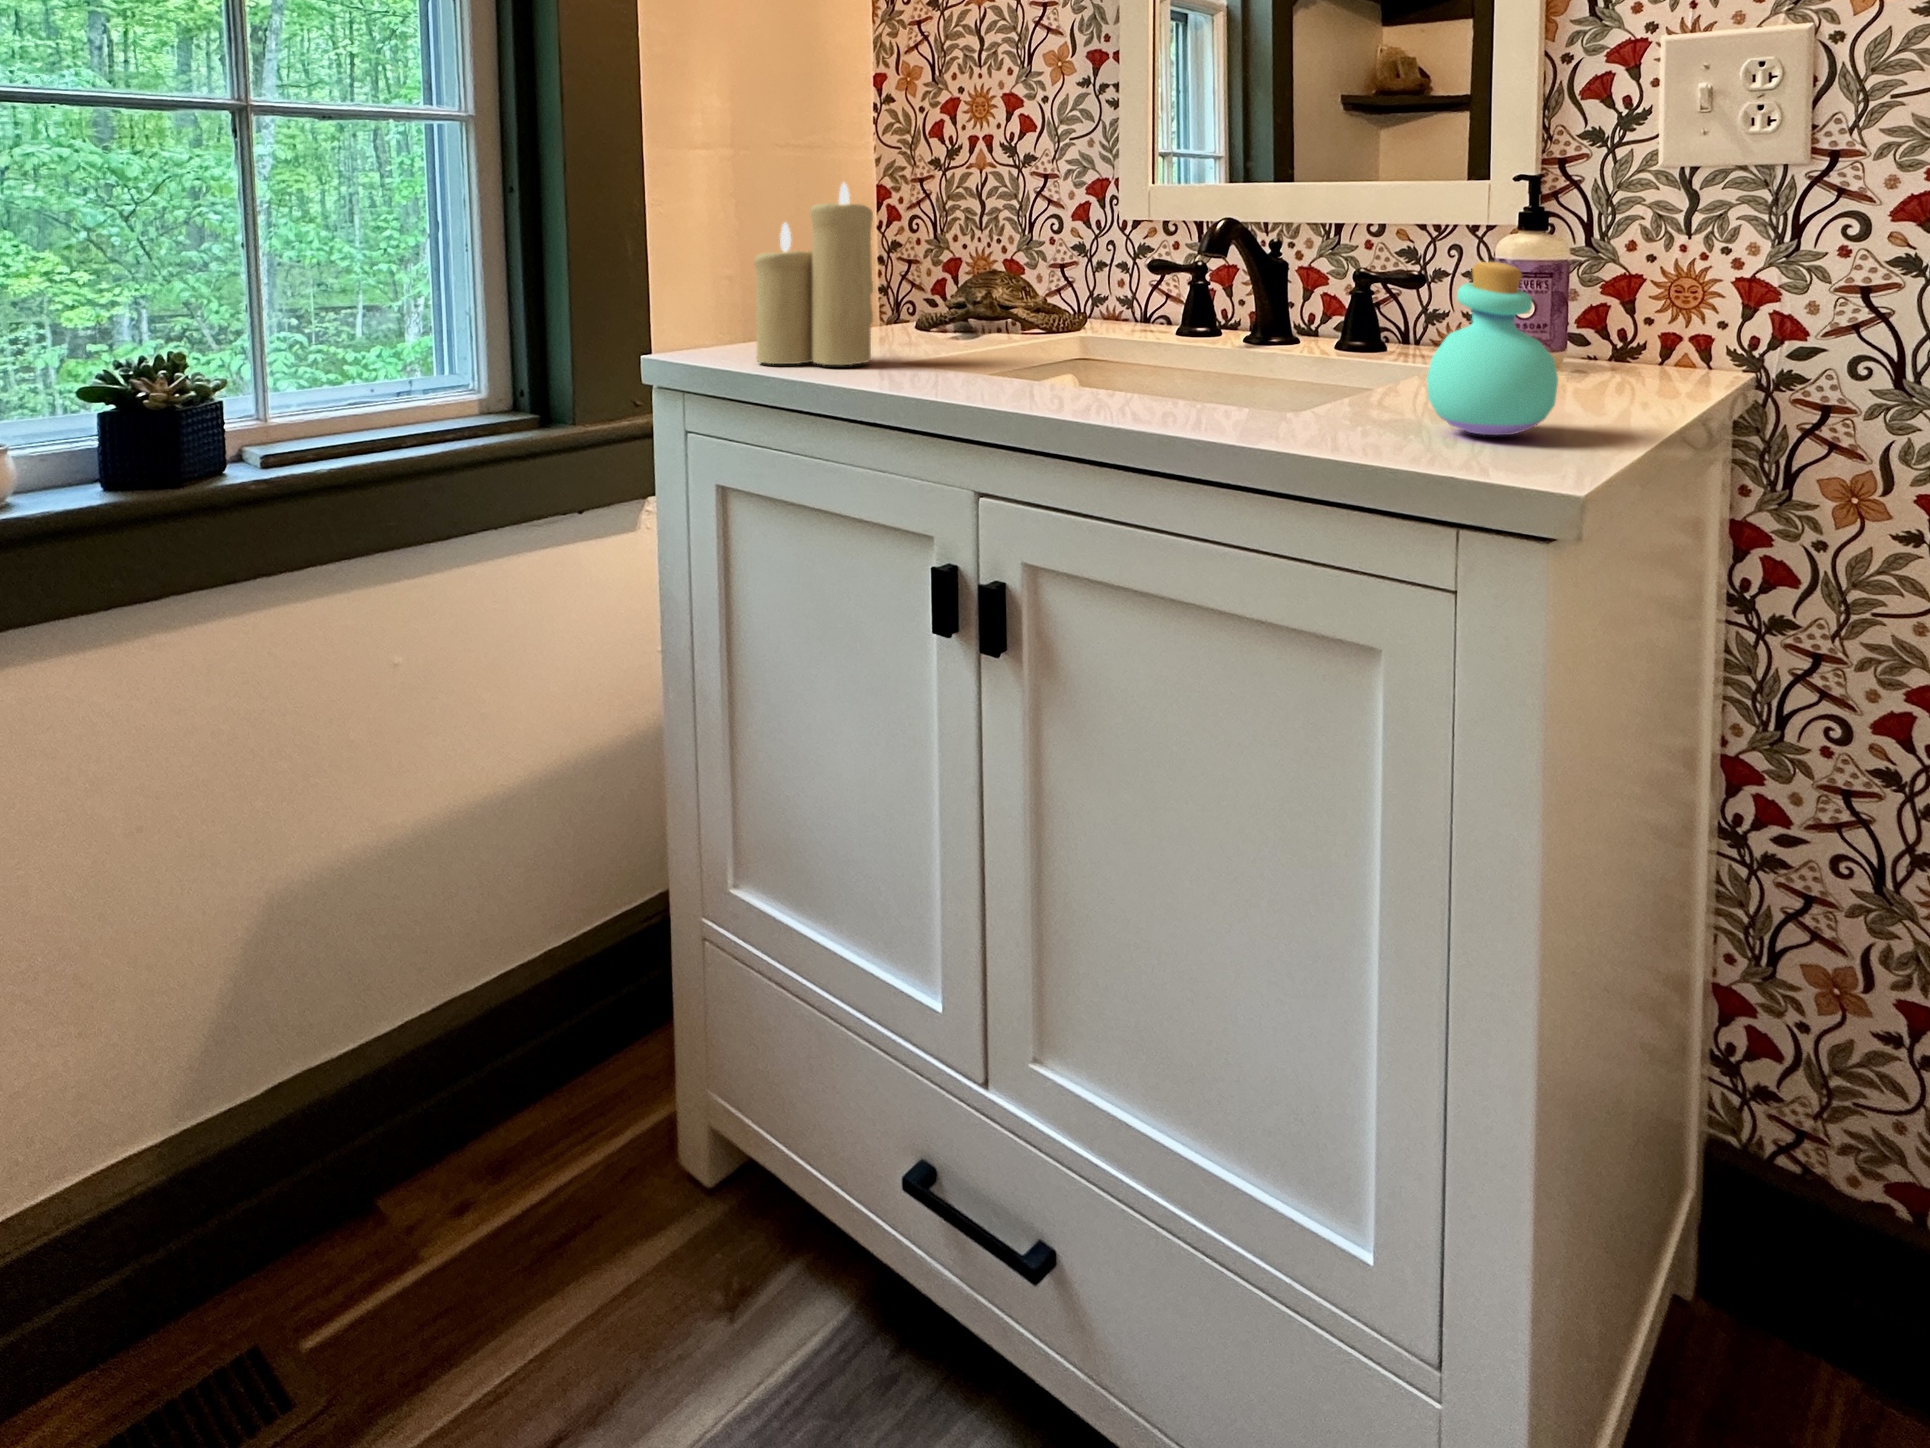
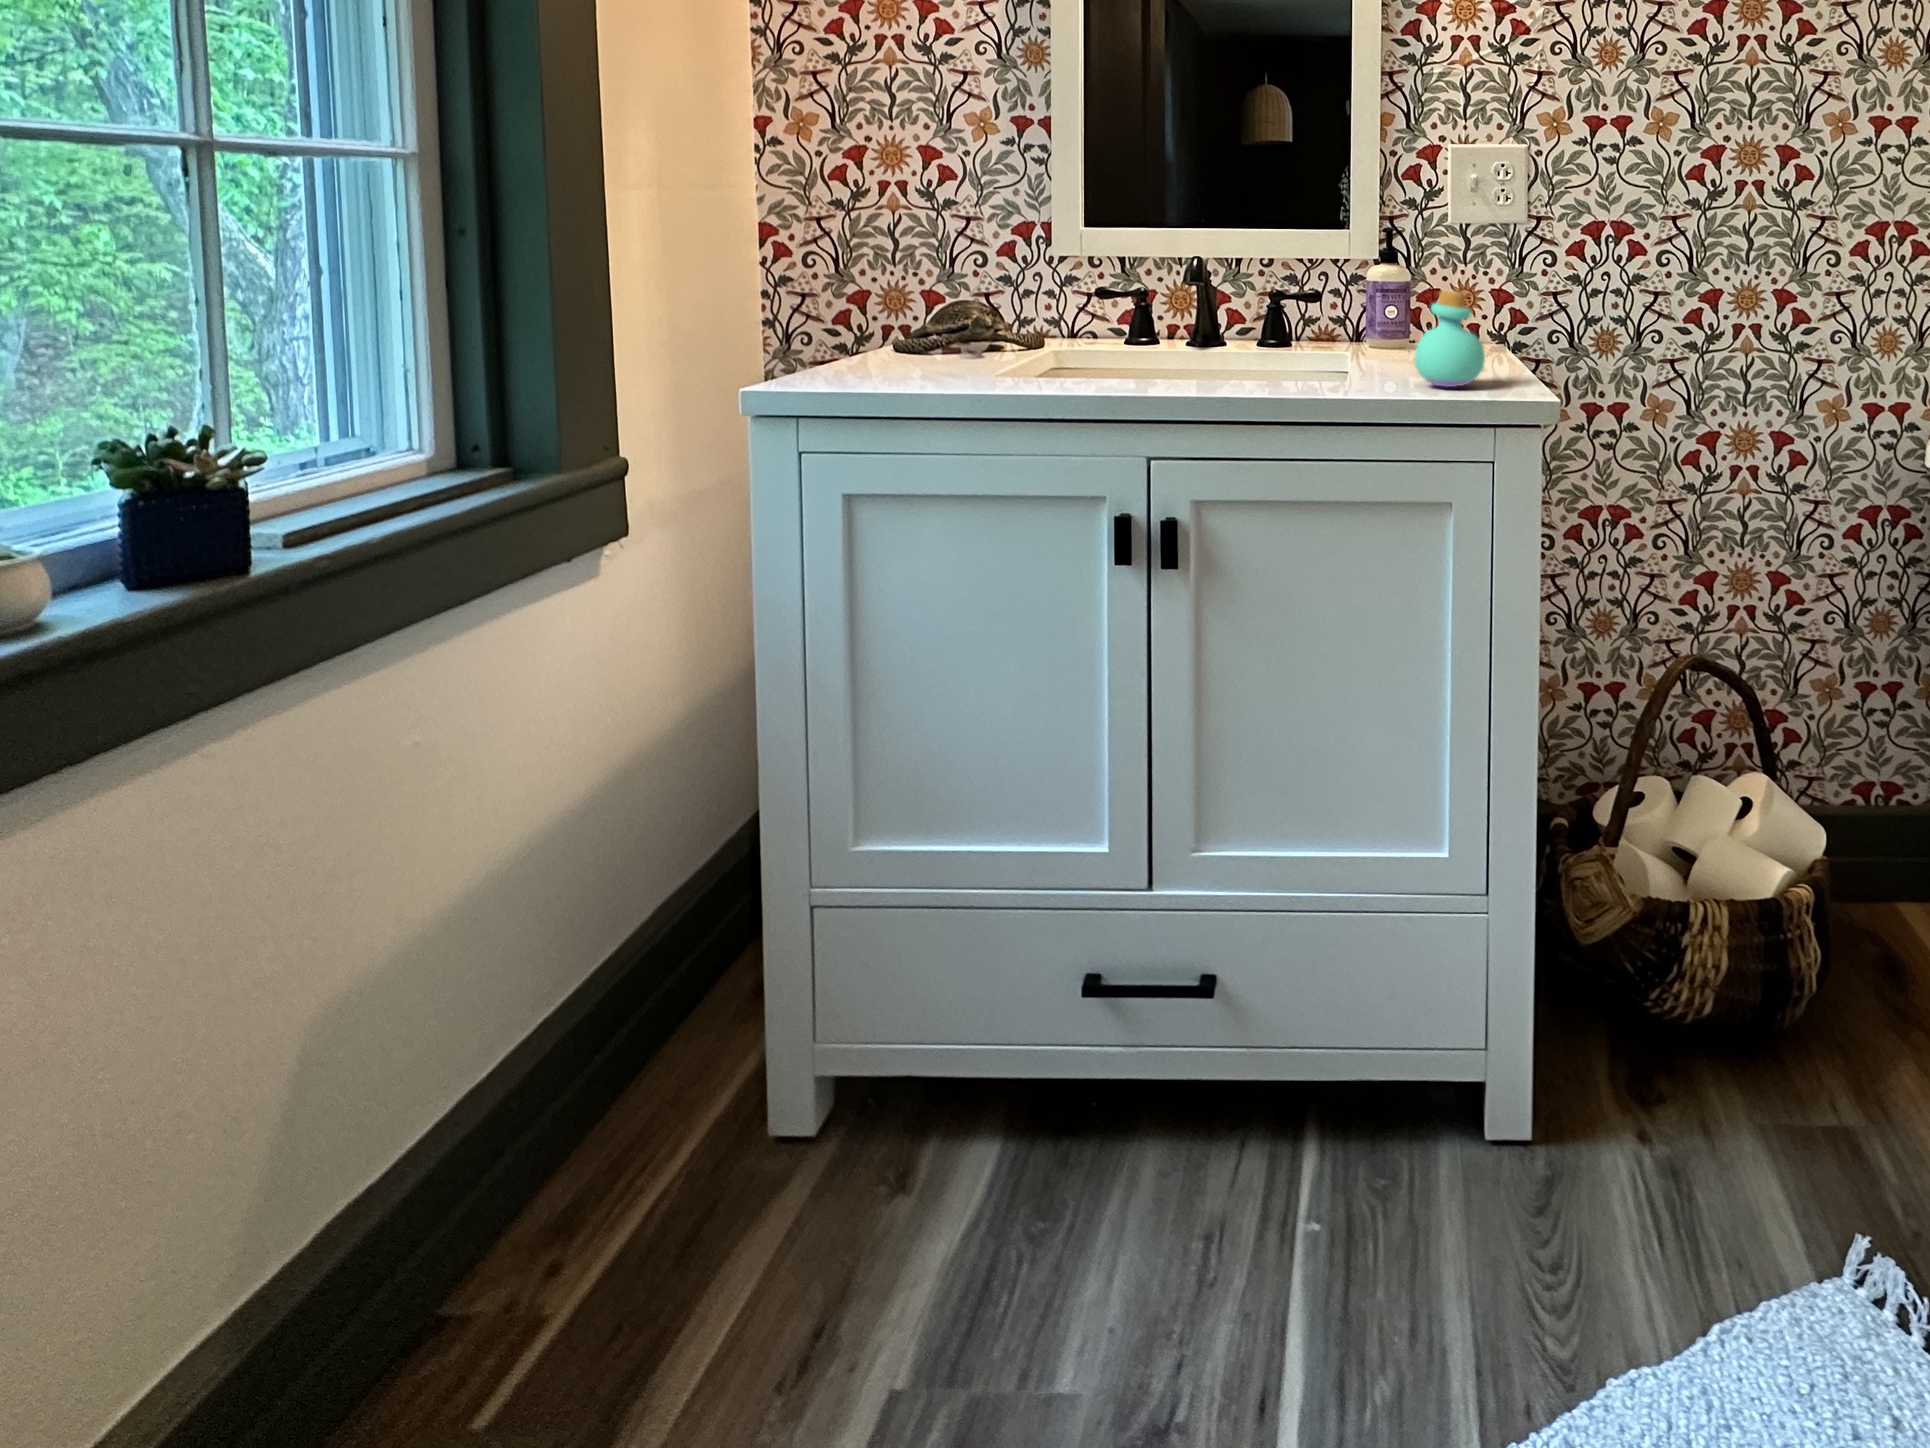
candle: present [754,183,873,365] -> none [857,238,963,388]

